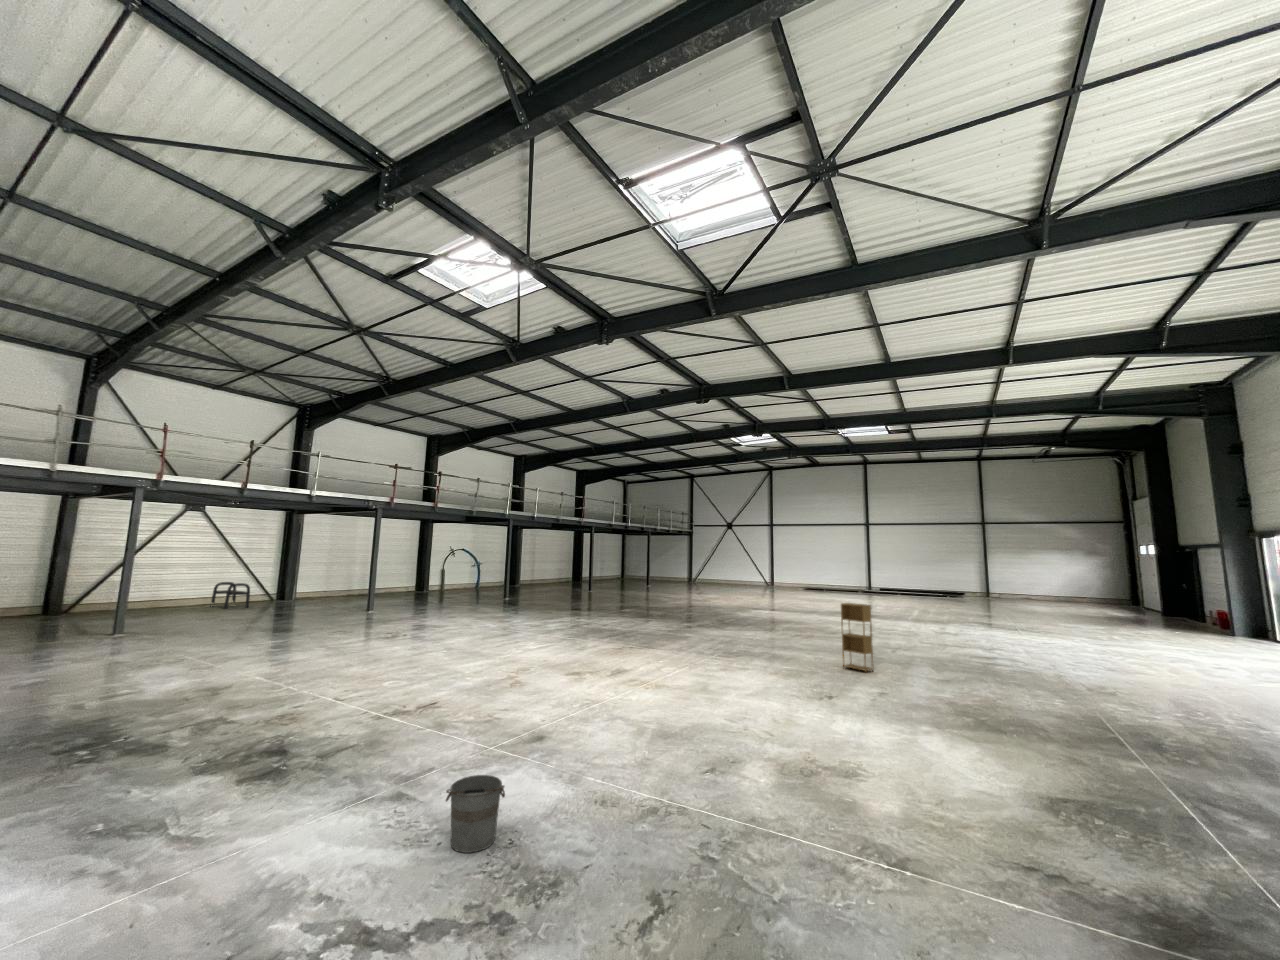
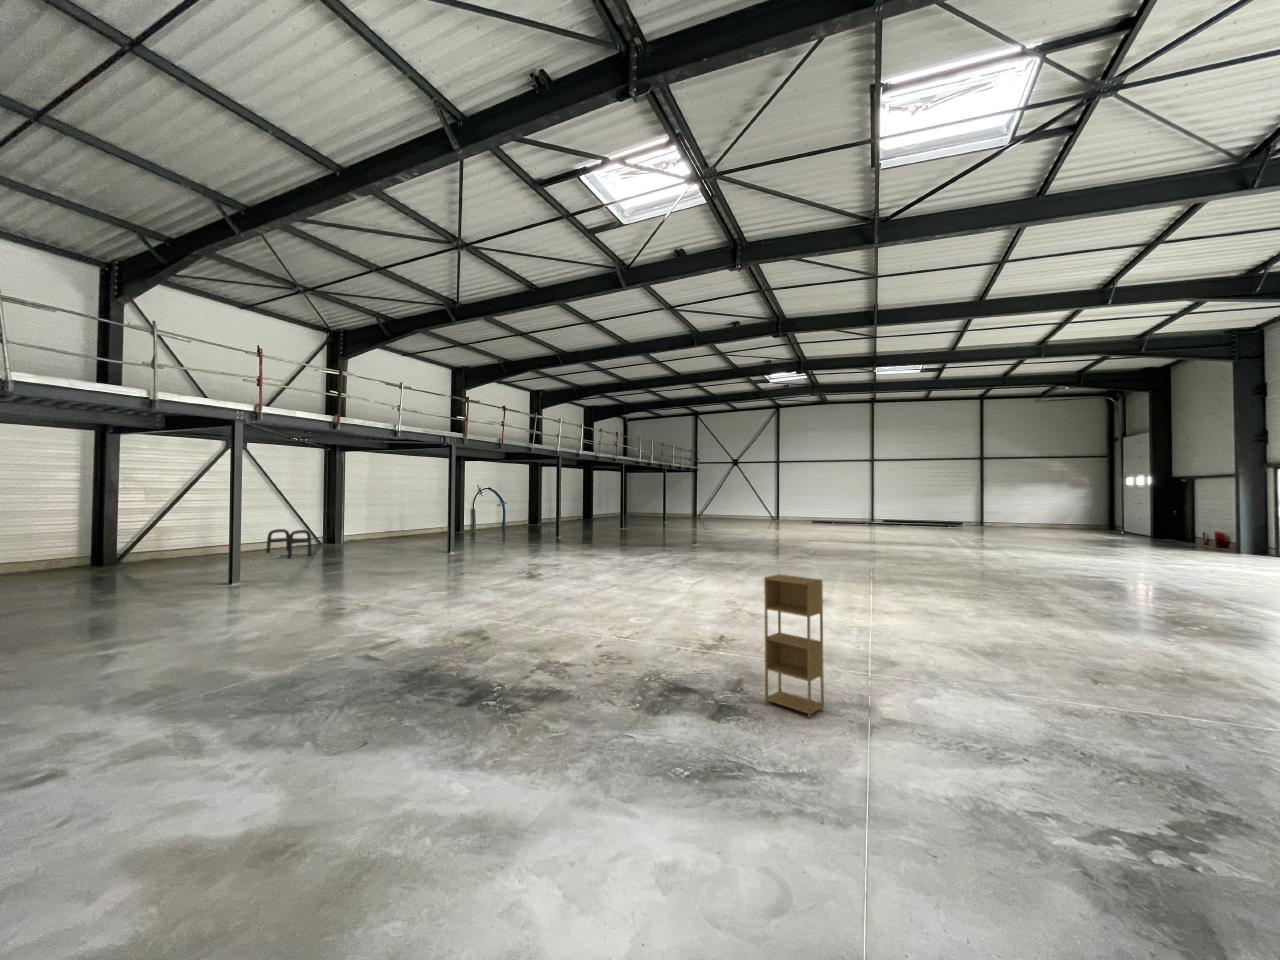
shelving unit: present [841,603,874,672] -> present [764,574,824,718]
bucket: present [446,775,505,853] -> none [1064,704,1134,777]

